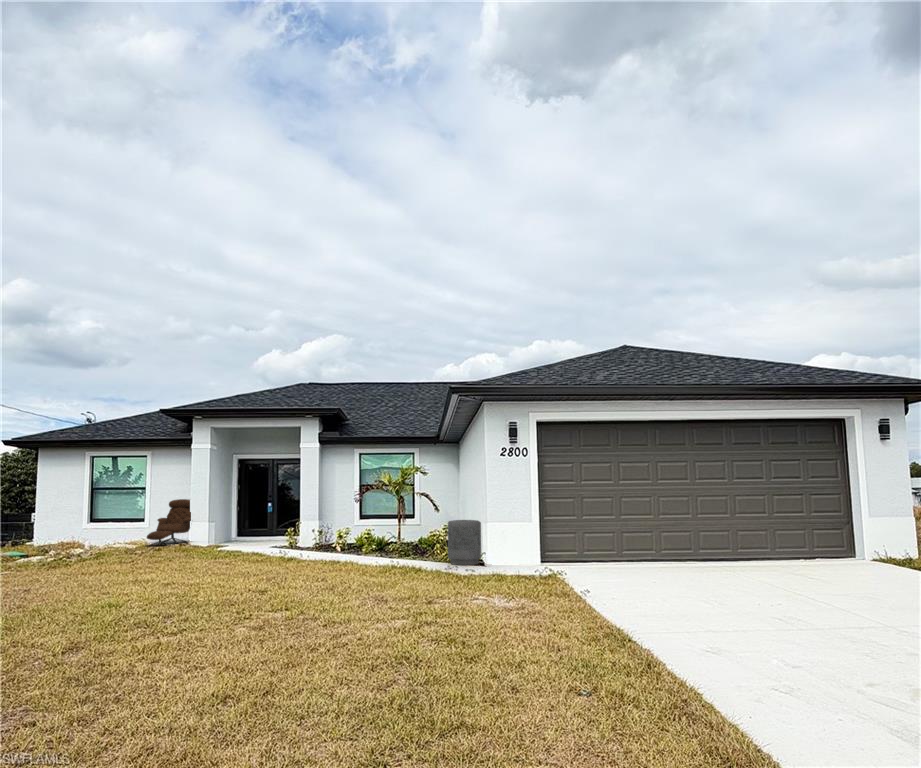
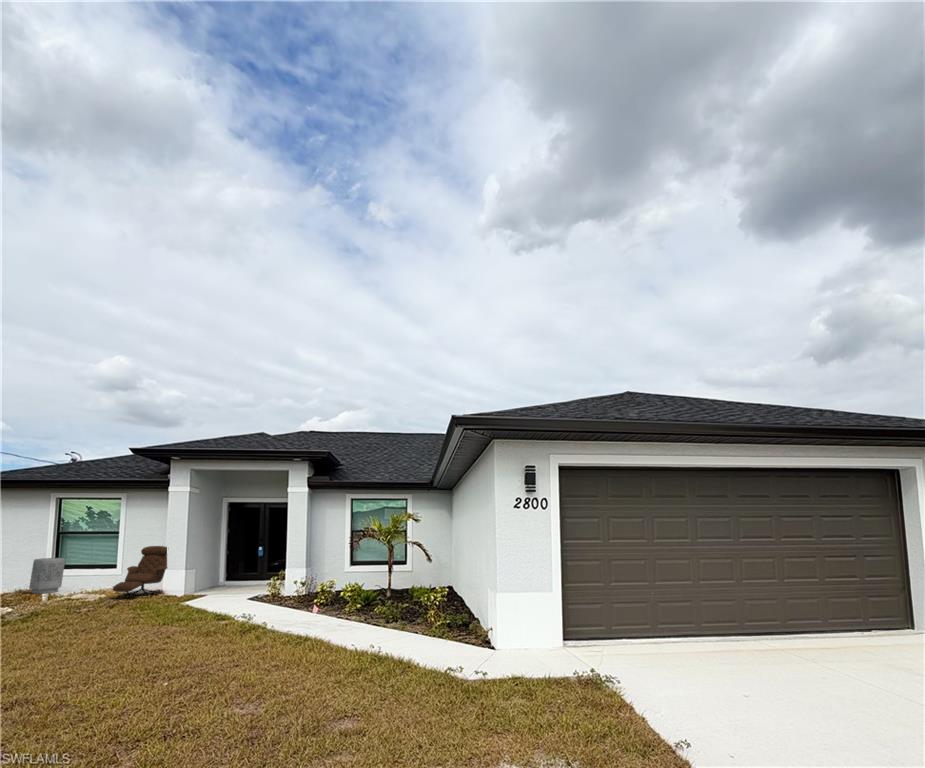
trash can: present [448,520,481,565] -> present [29,558,65,593]

